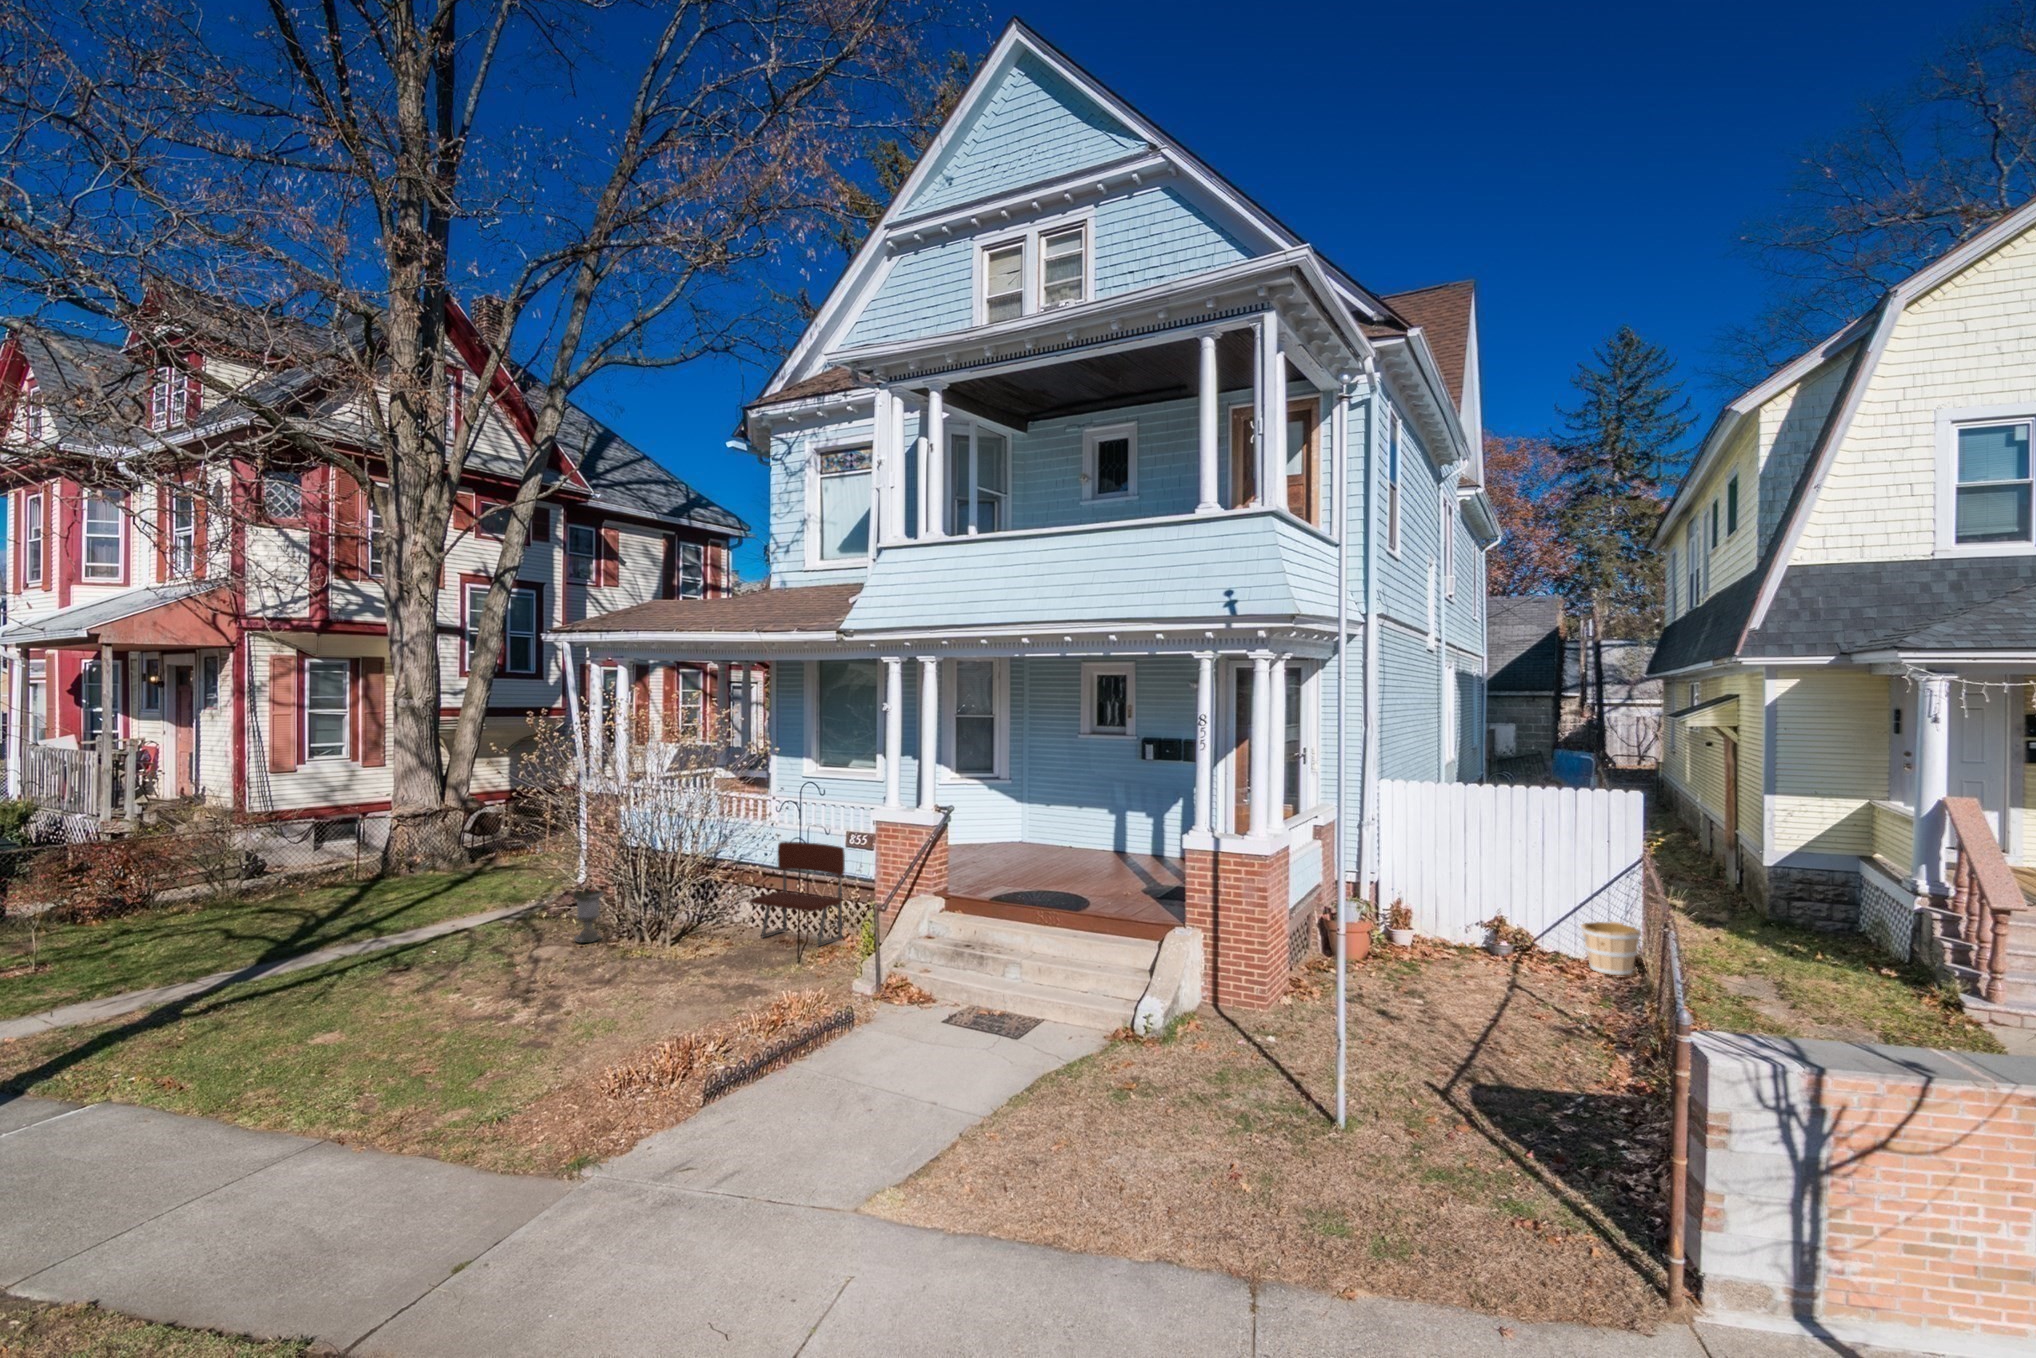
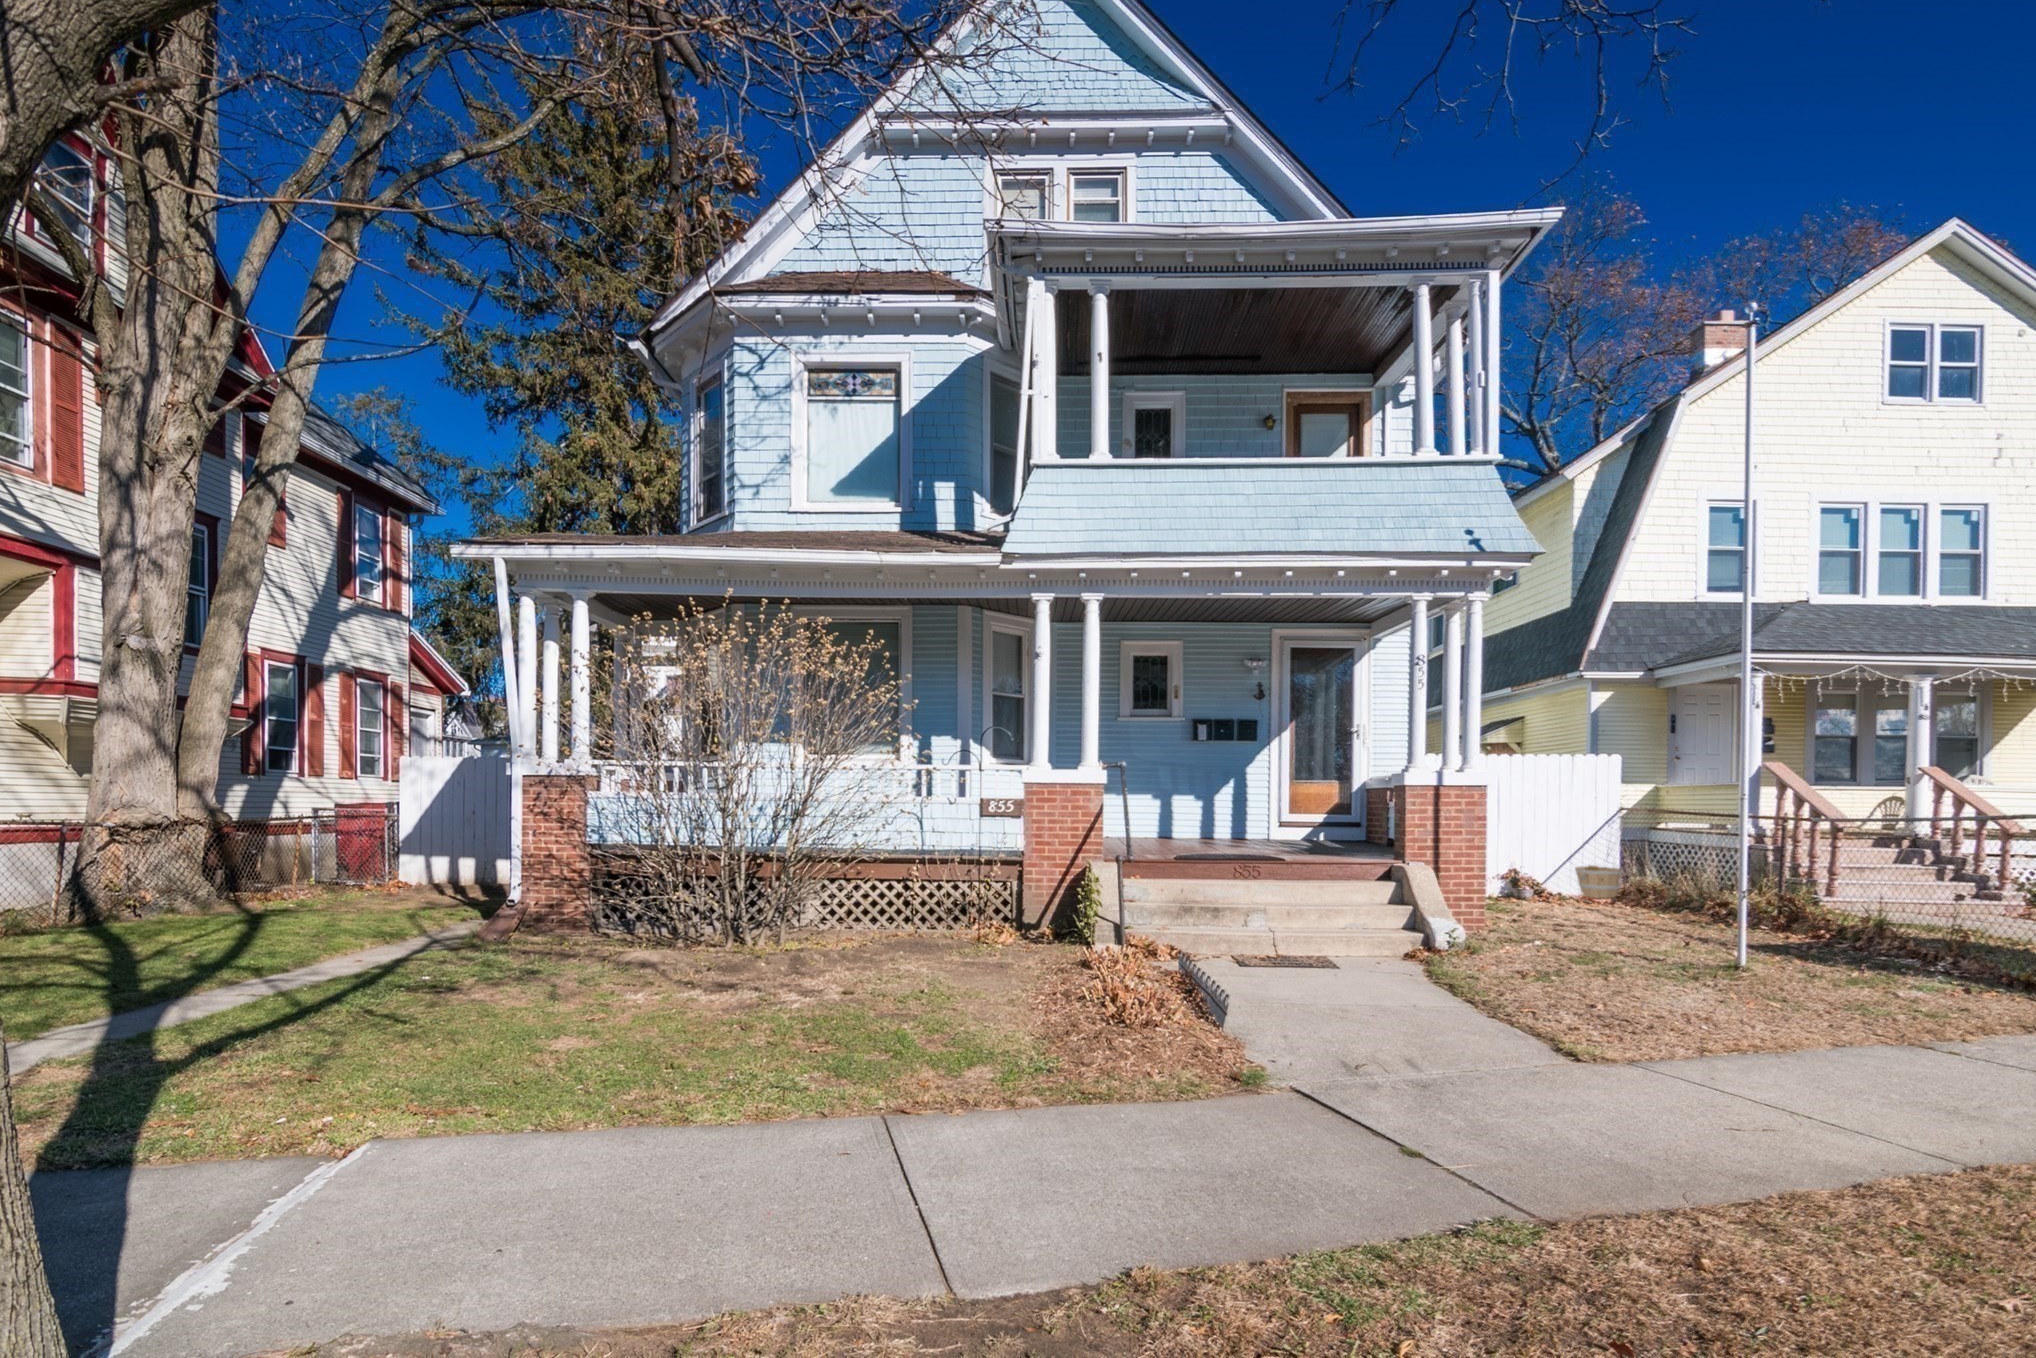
bench: present [750,842,845,946] -> none [872,817,973,929]
planter: present [573,888,603,943] -> none [650,870,692,943]

